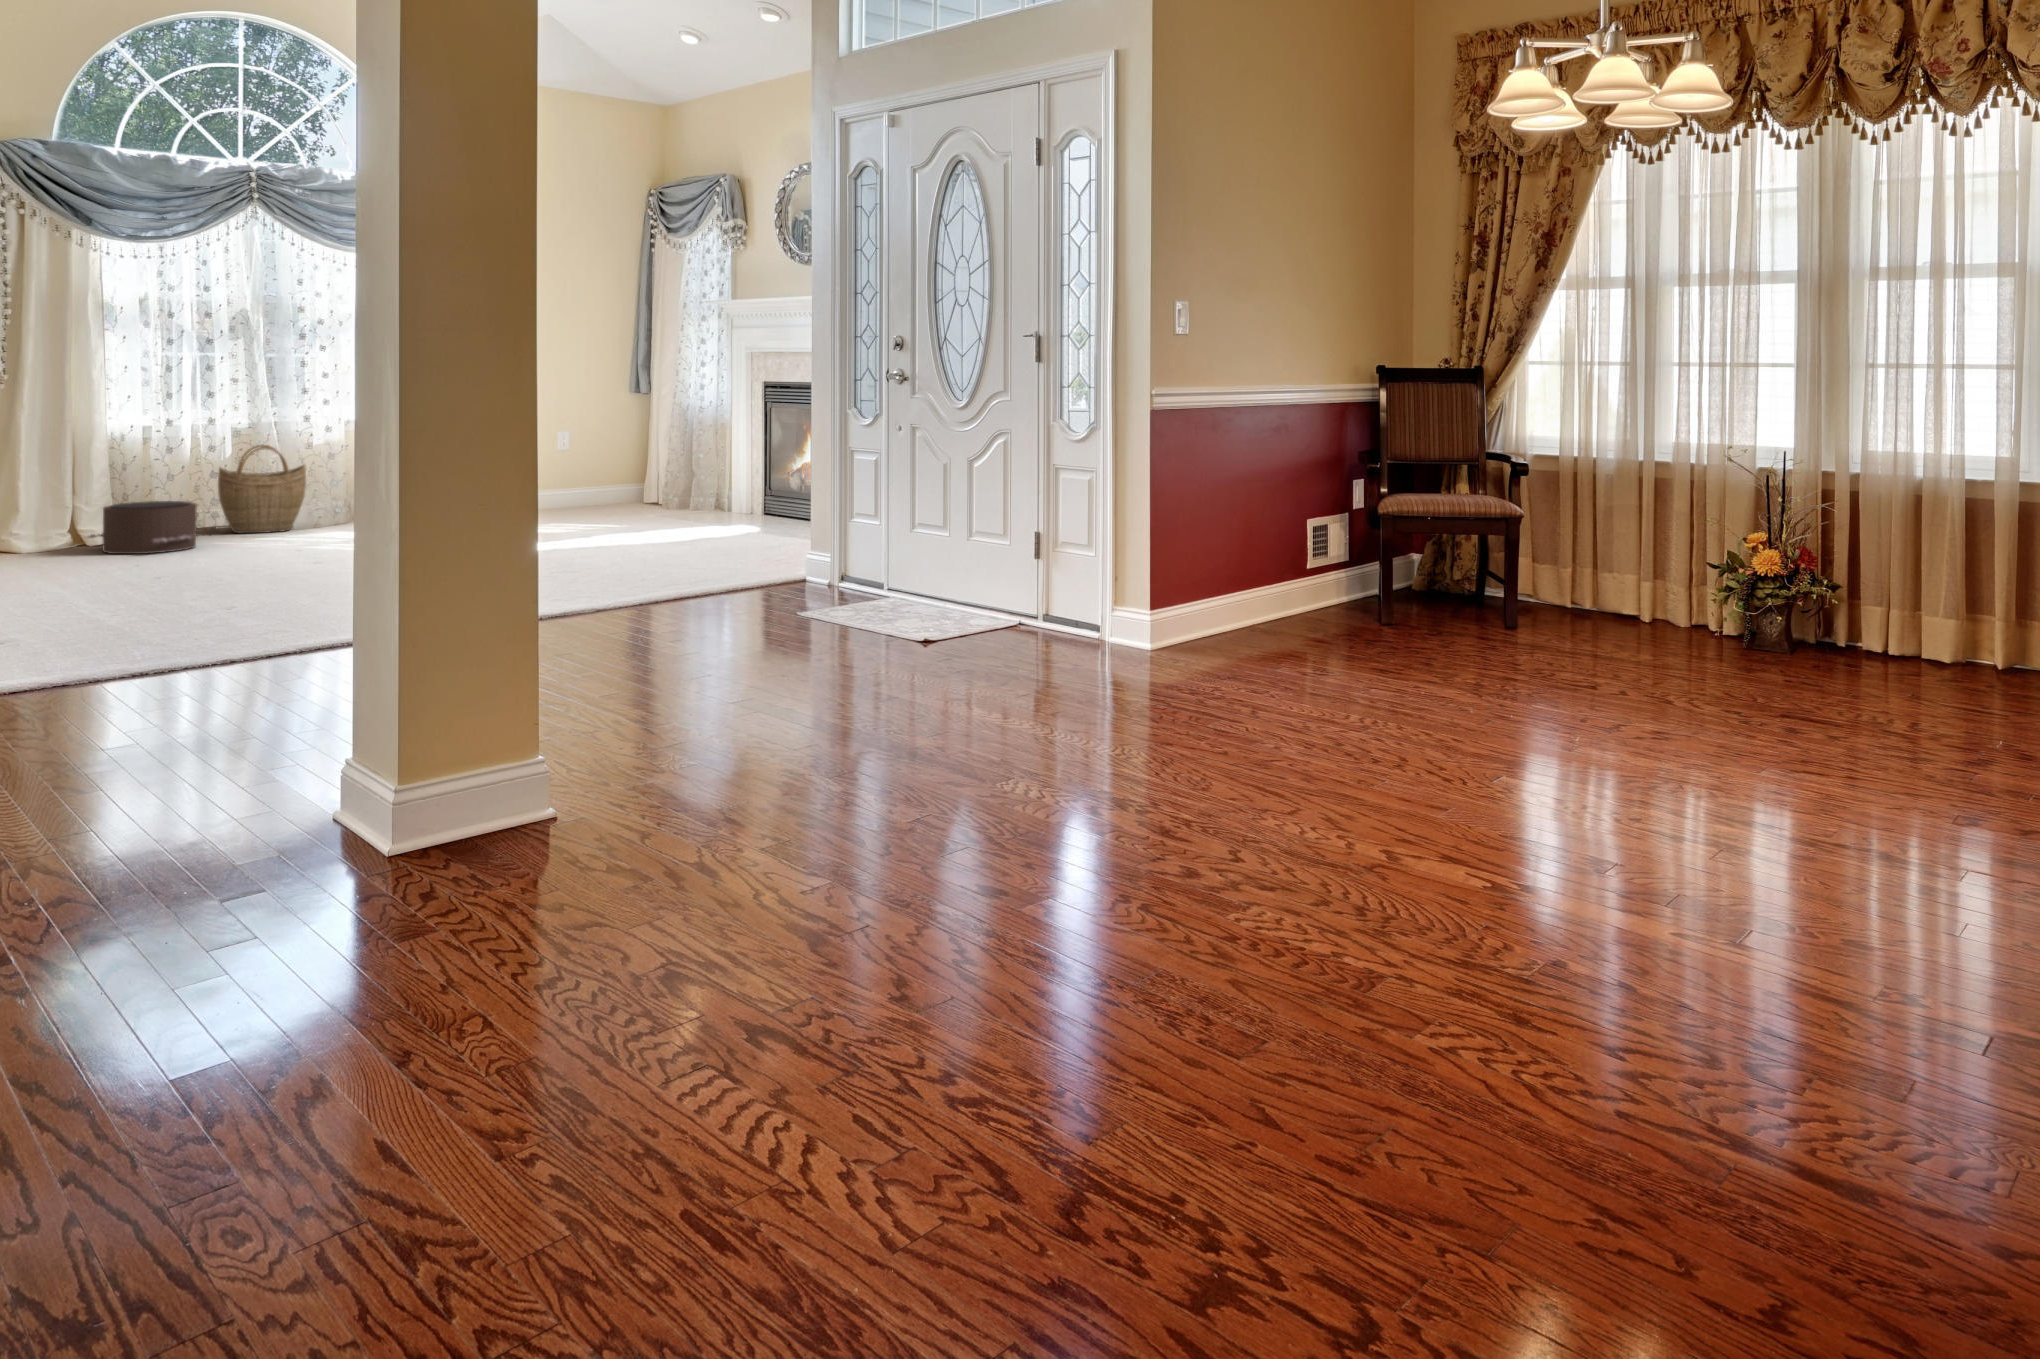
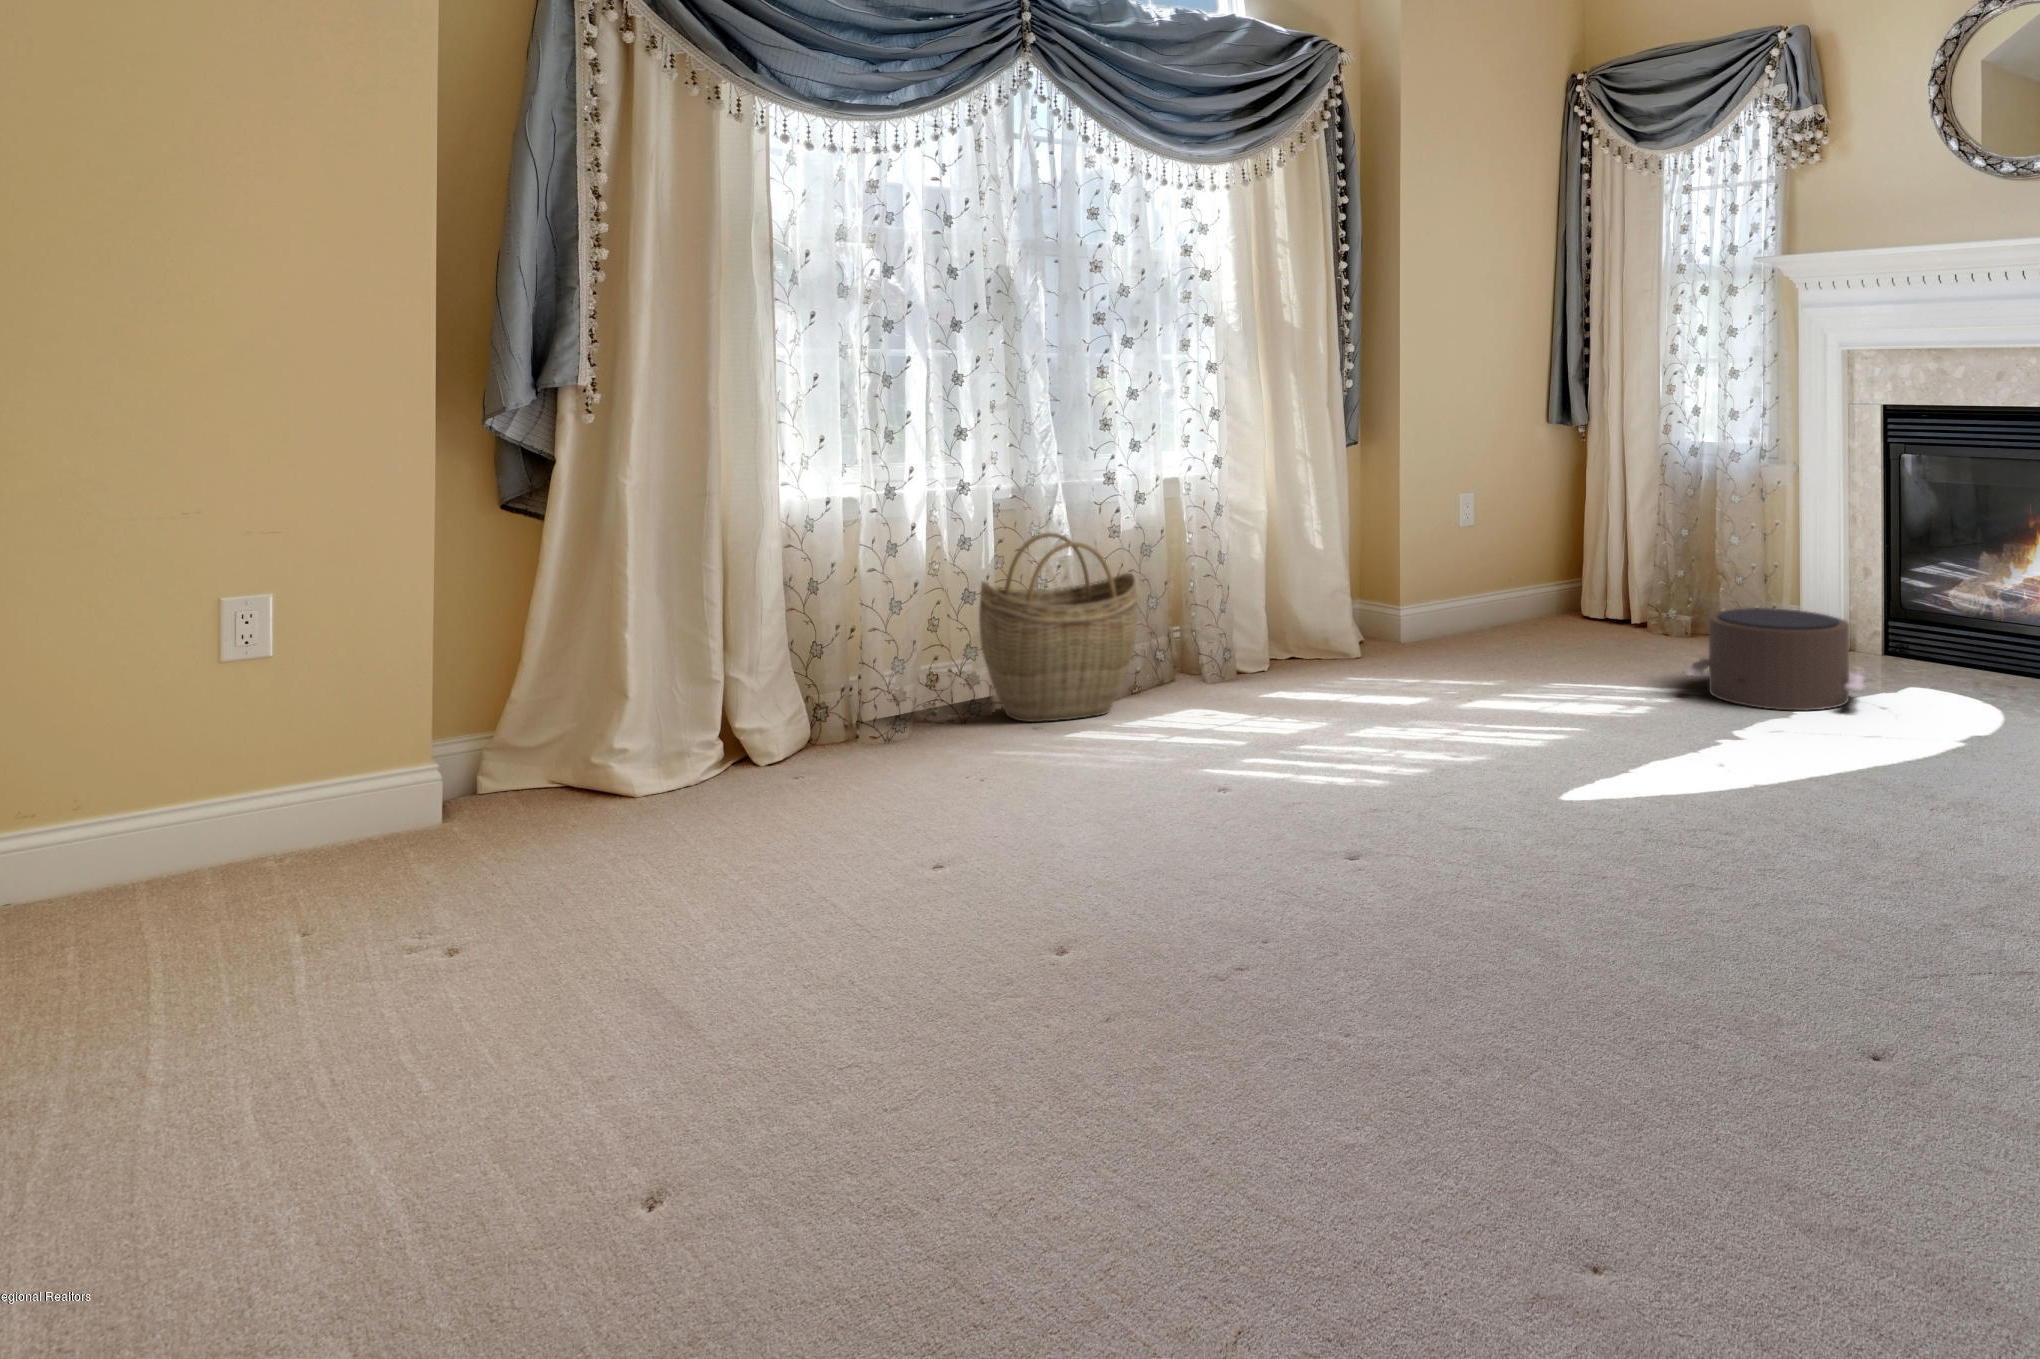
pouf: present [88,501,197,554] -> present [1687,608,1865,710]

